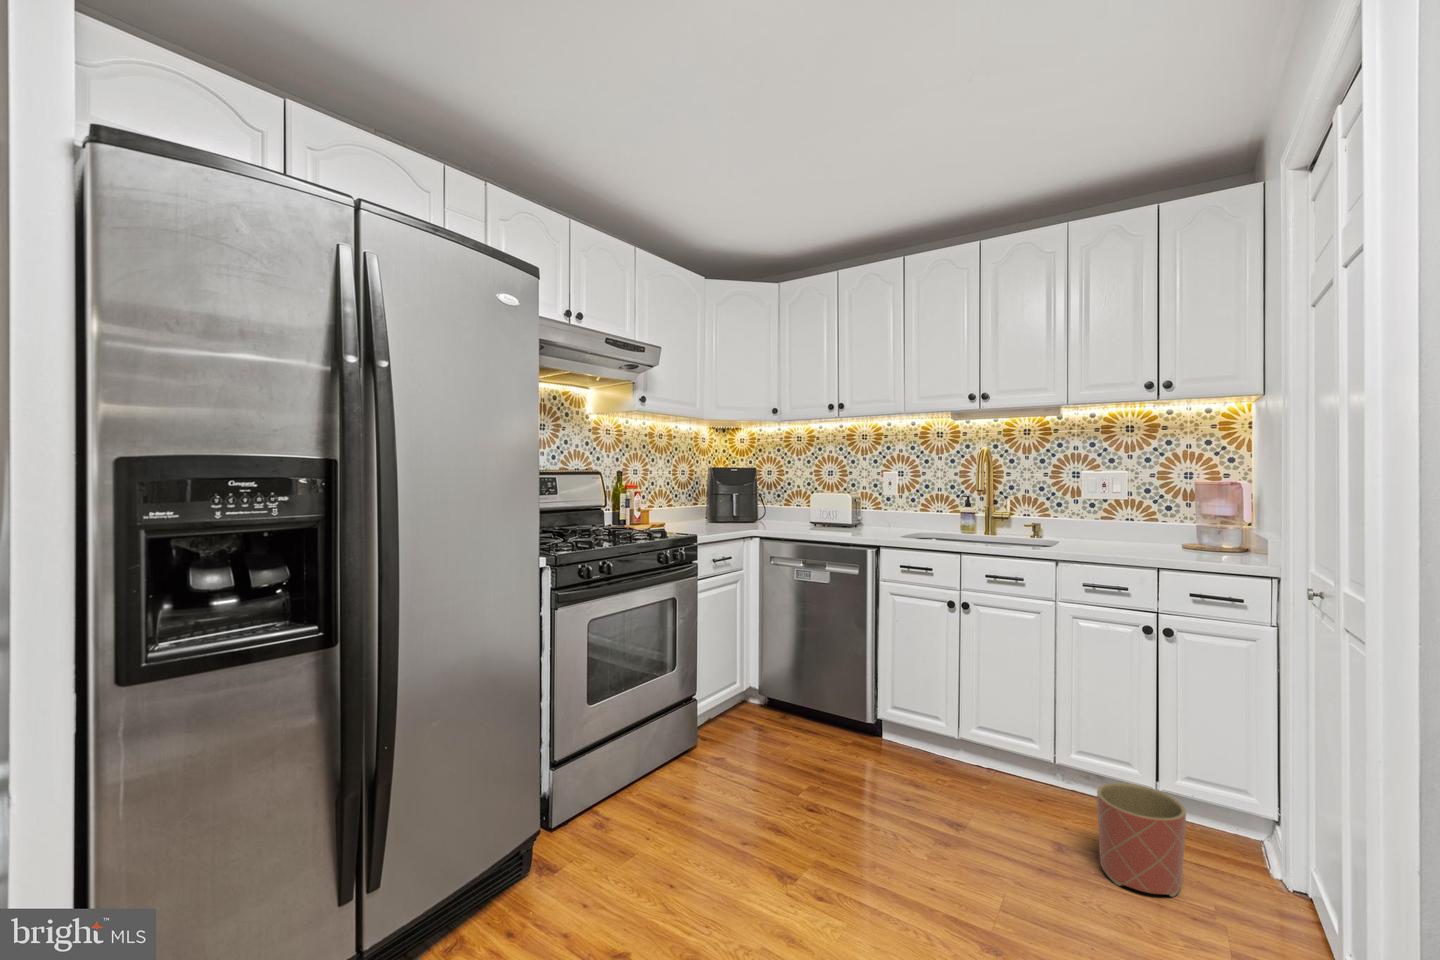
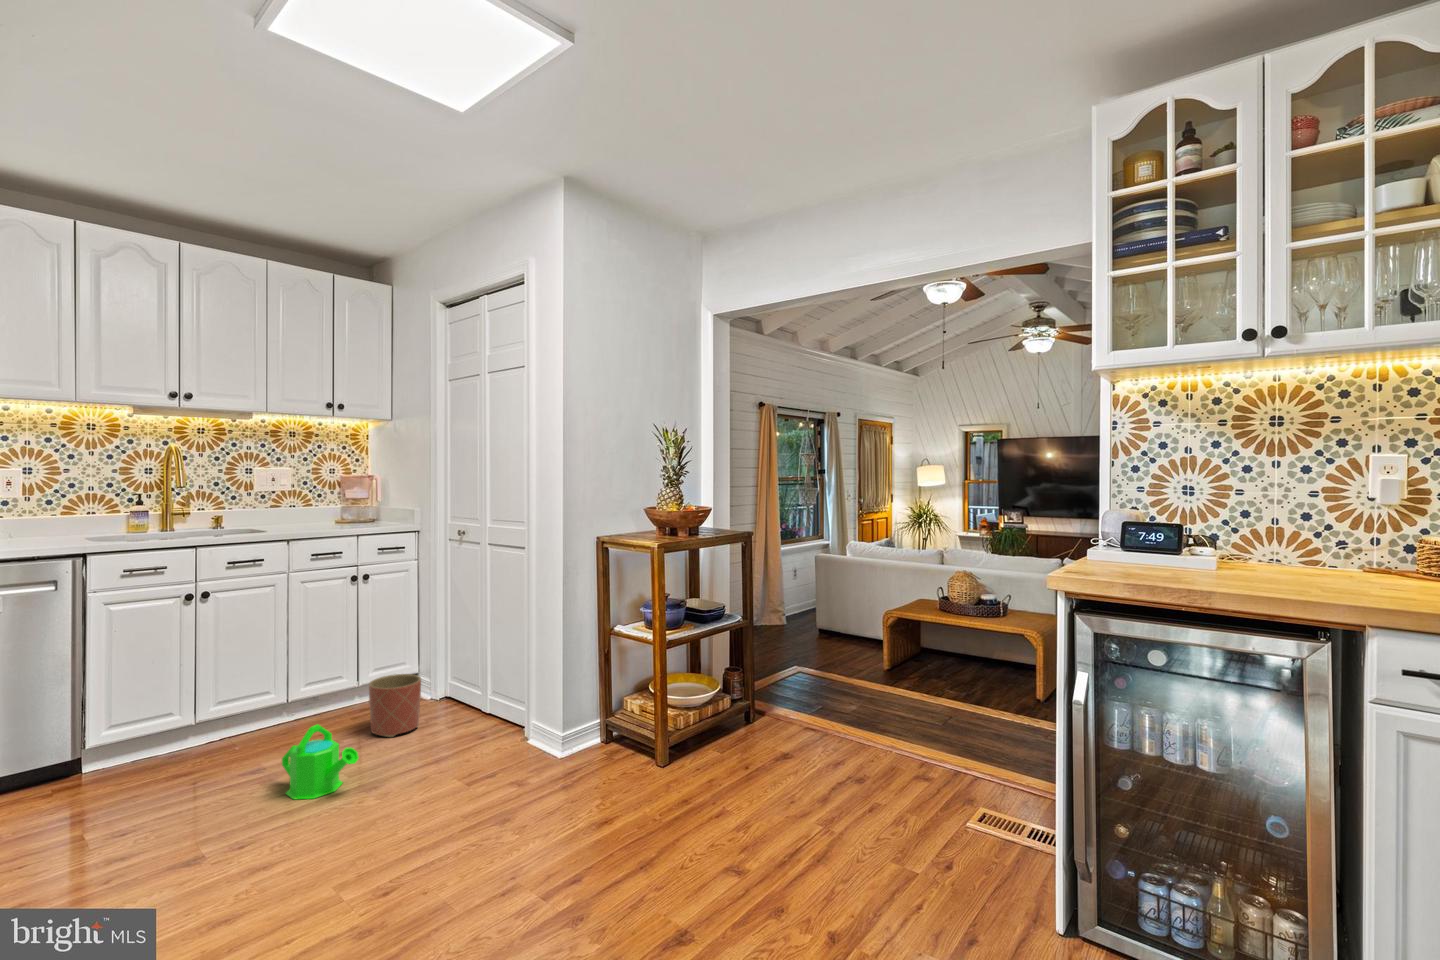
watering can: none [910,800,979,904] -> present [282,724,359,799]

